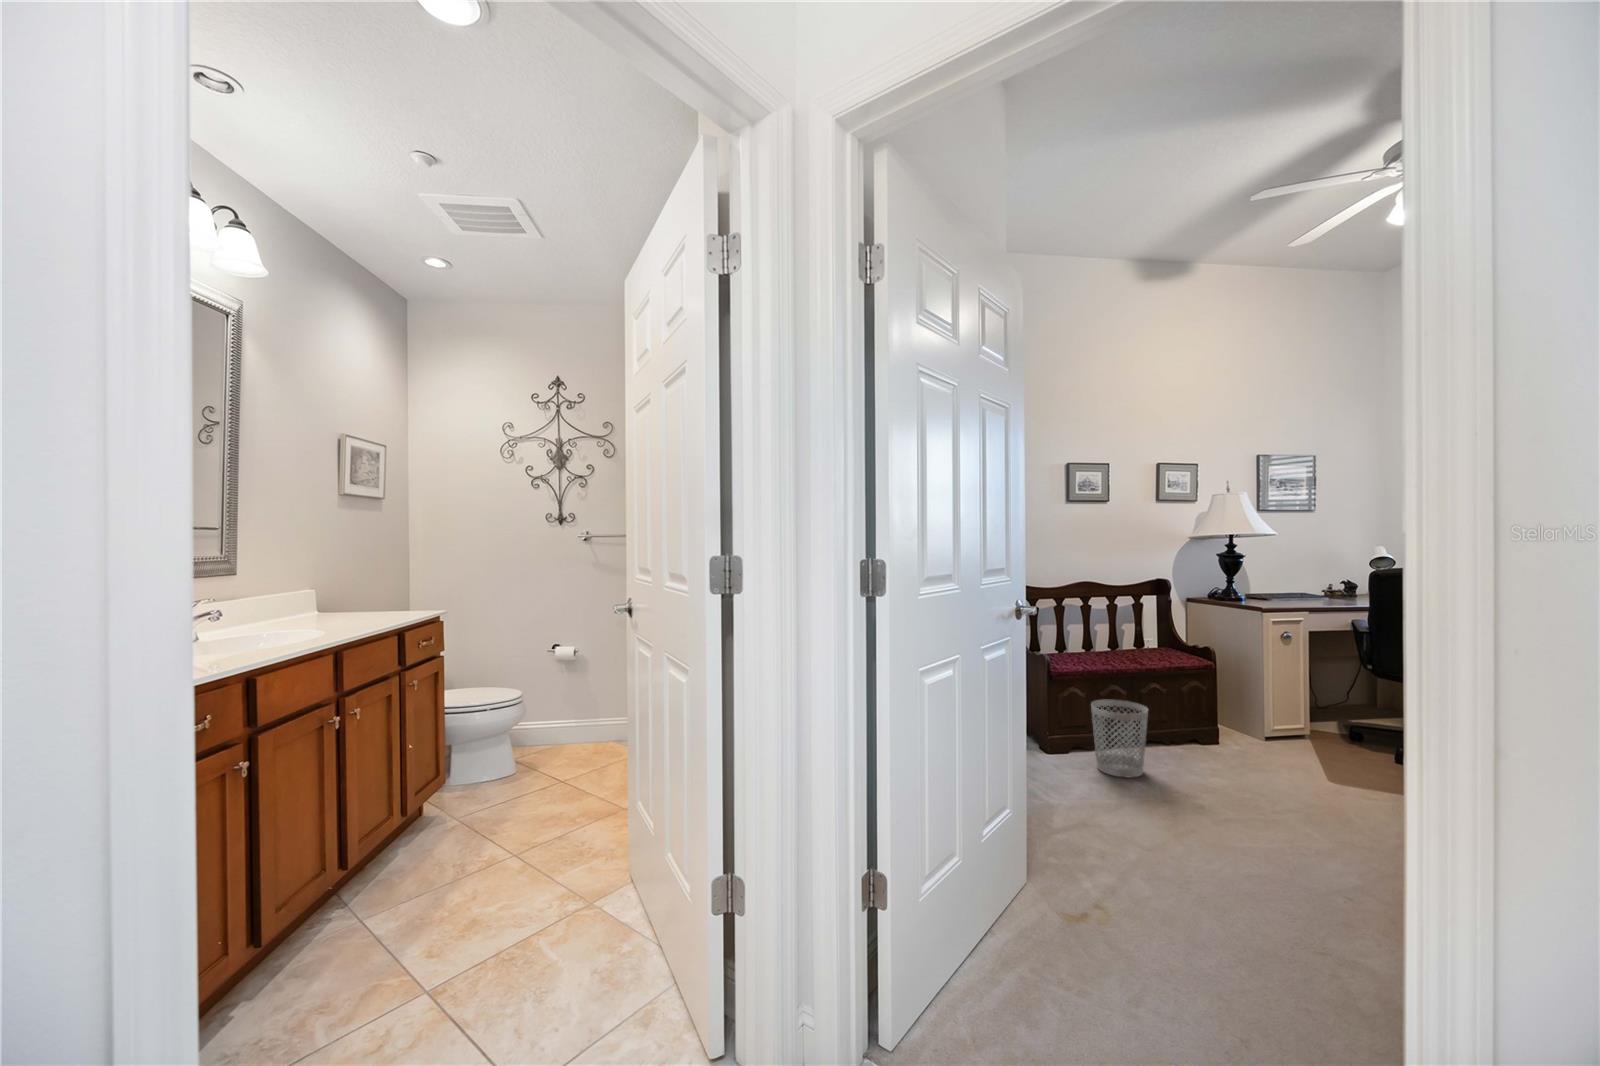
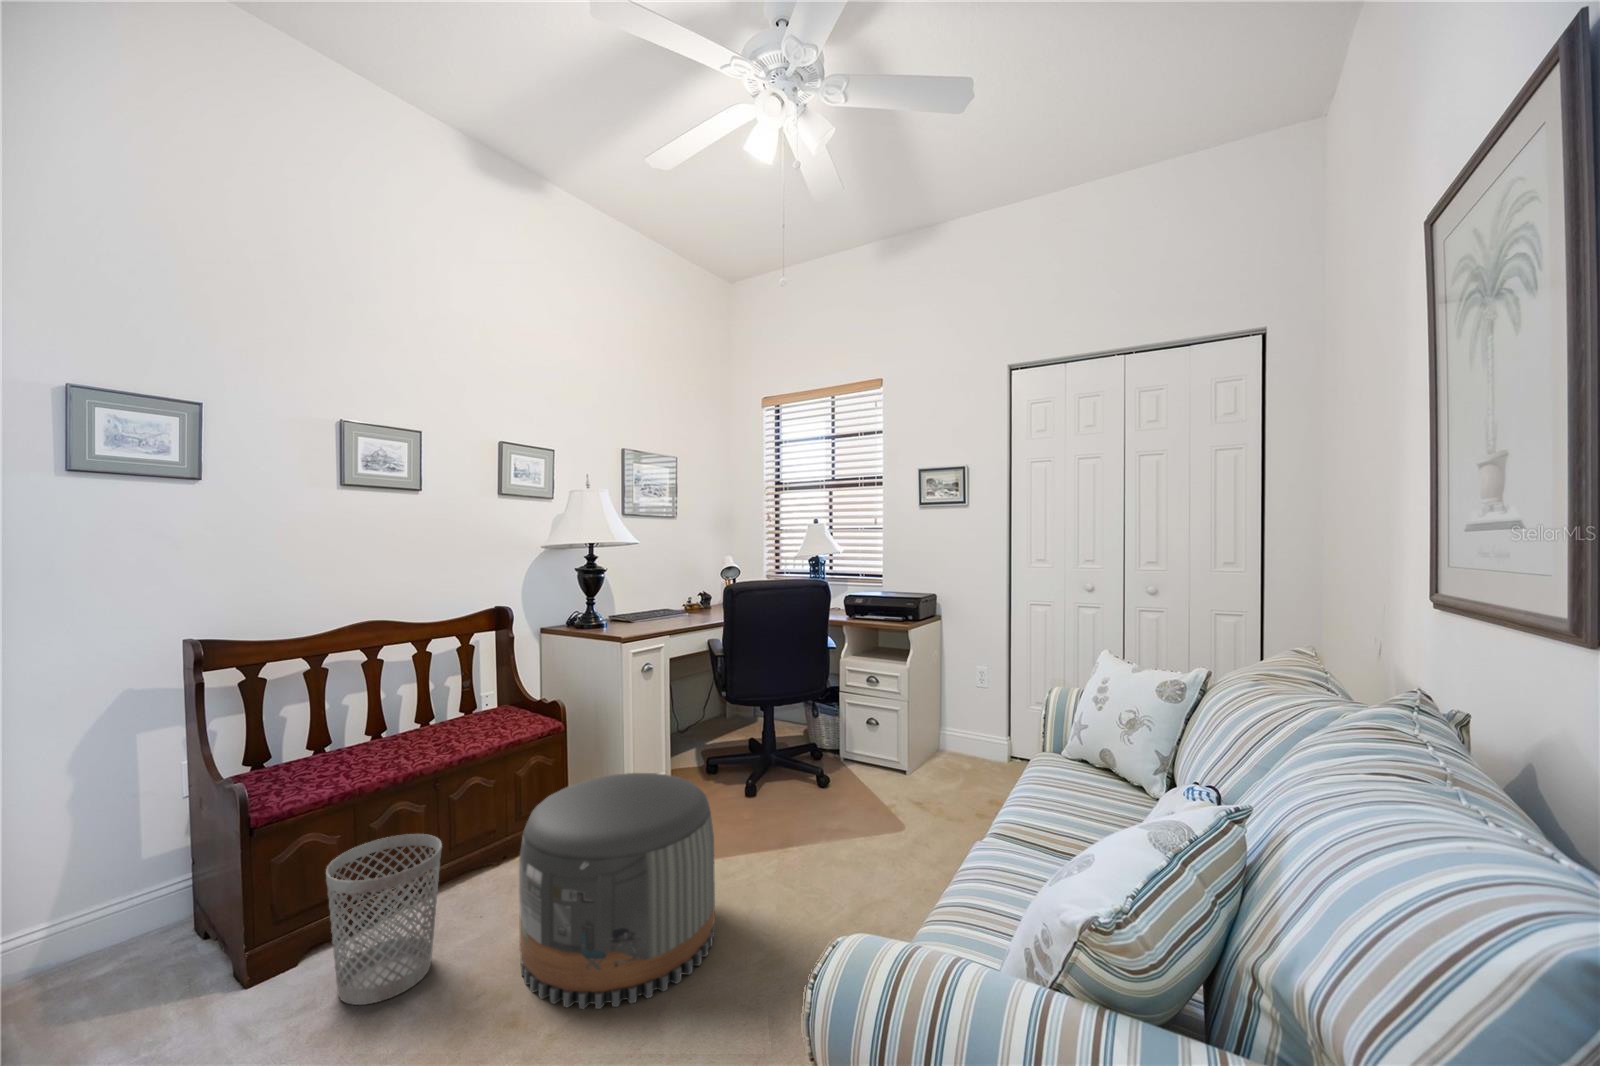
pouf: none [1197,696,1346,827] -> present [519,773,715,1009]

